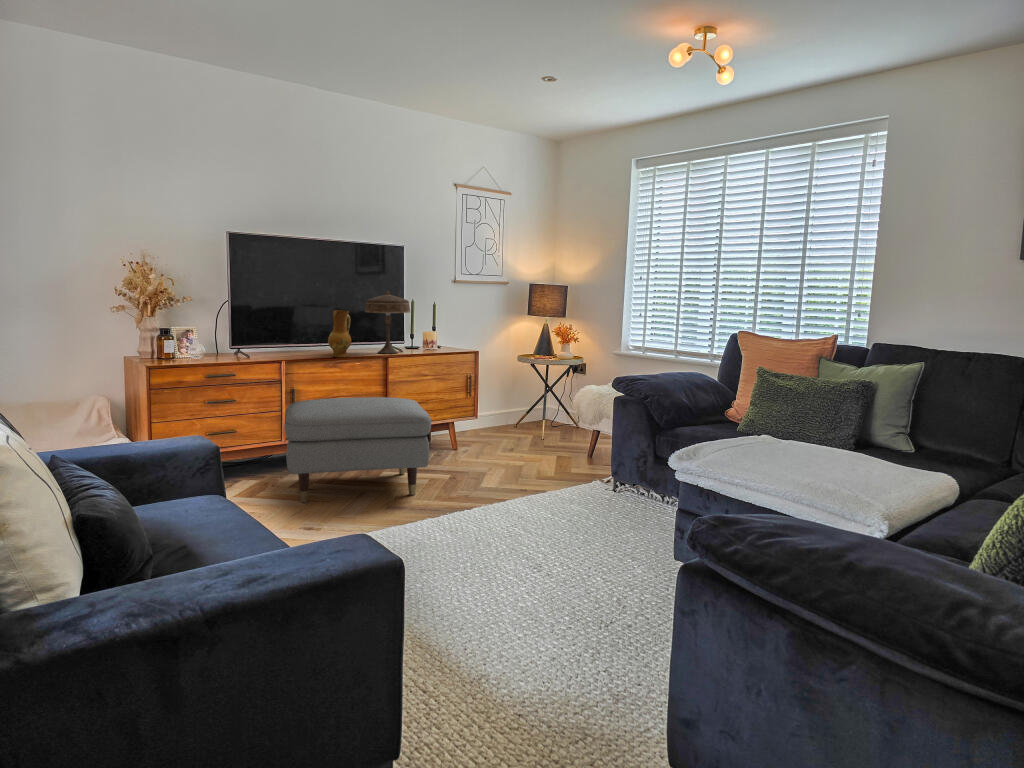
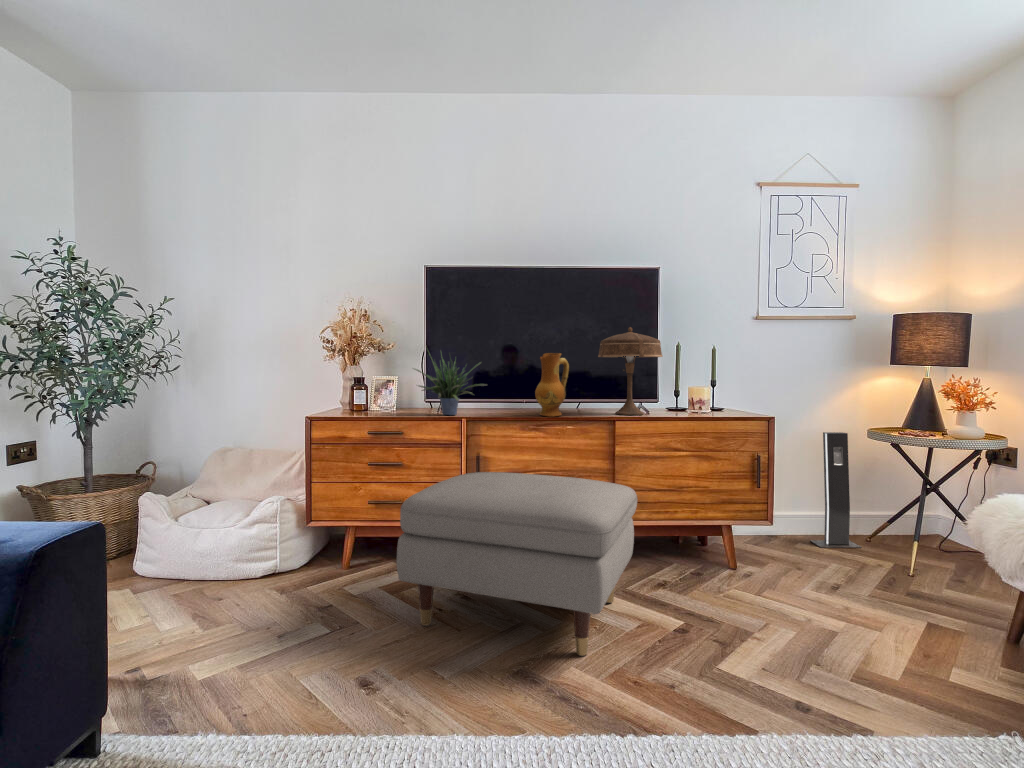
potted plant: none [225,304,294,360] -> present [415,355,486,415]
speaker: none [487,359,515,433] -> present [810,432,861,548]

